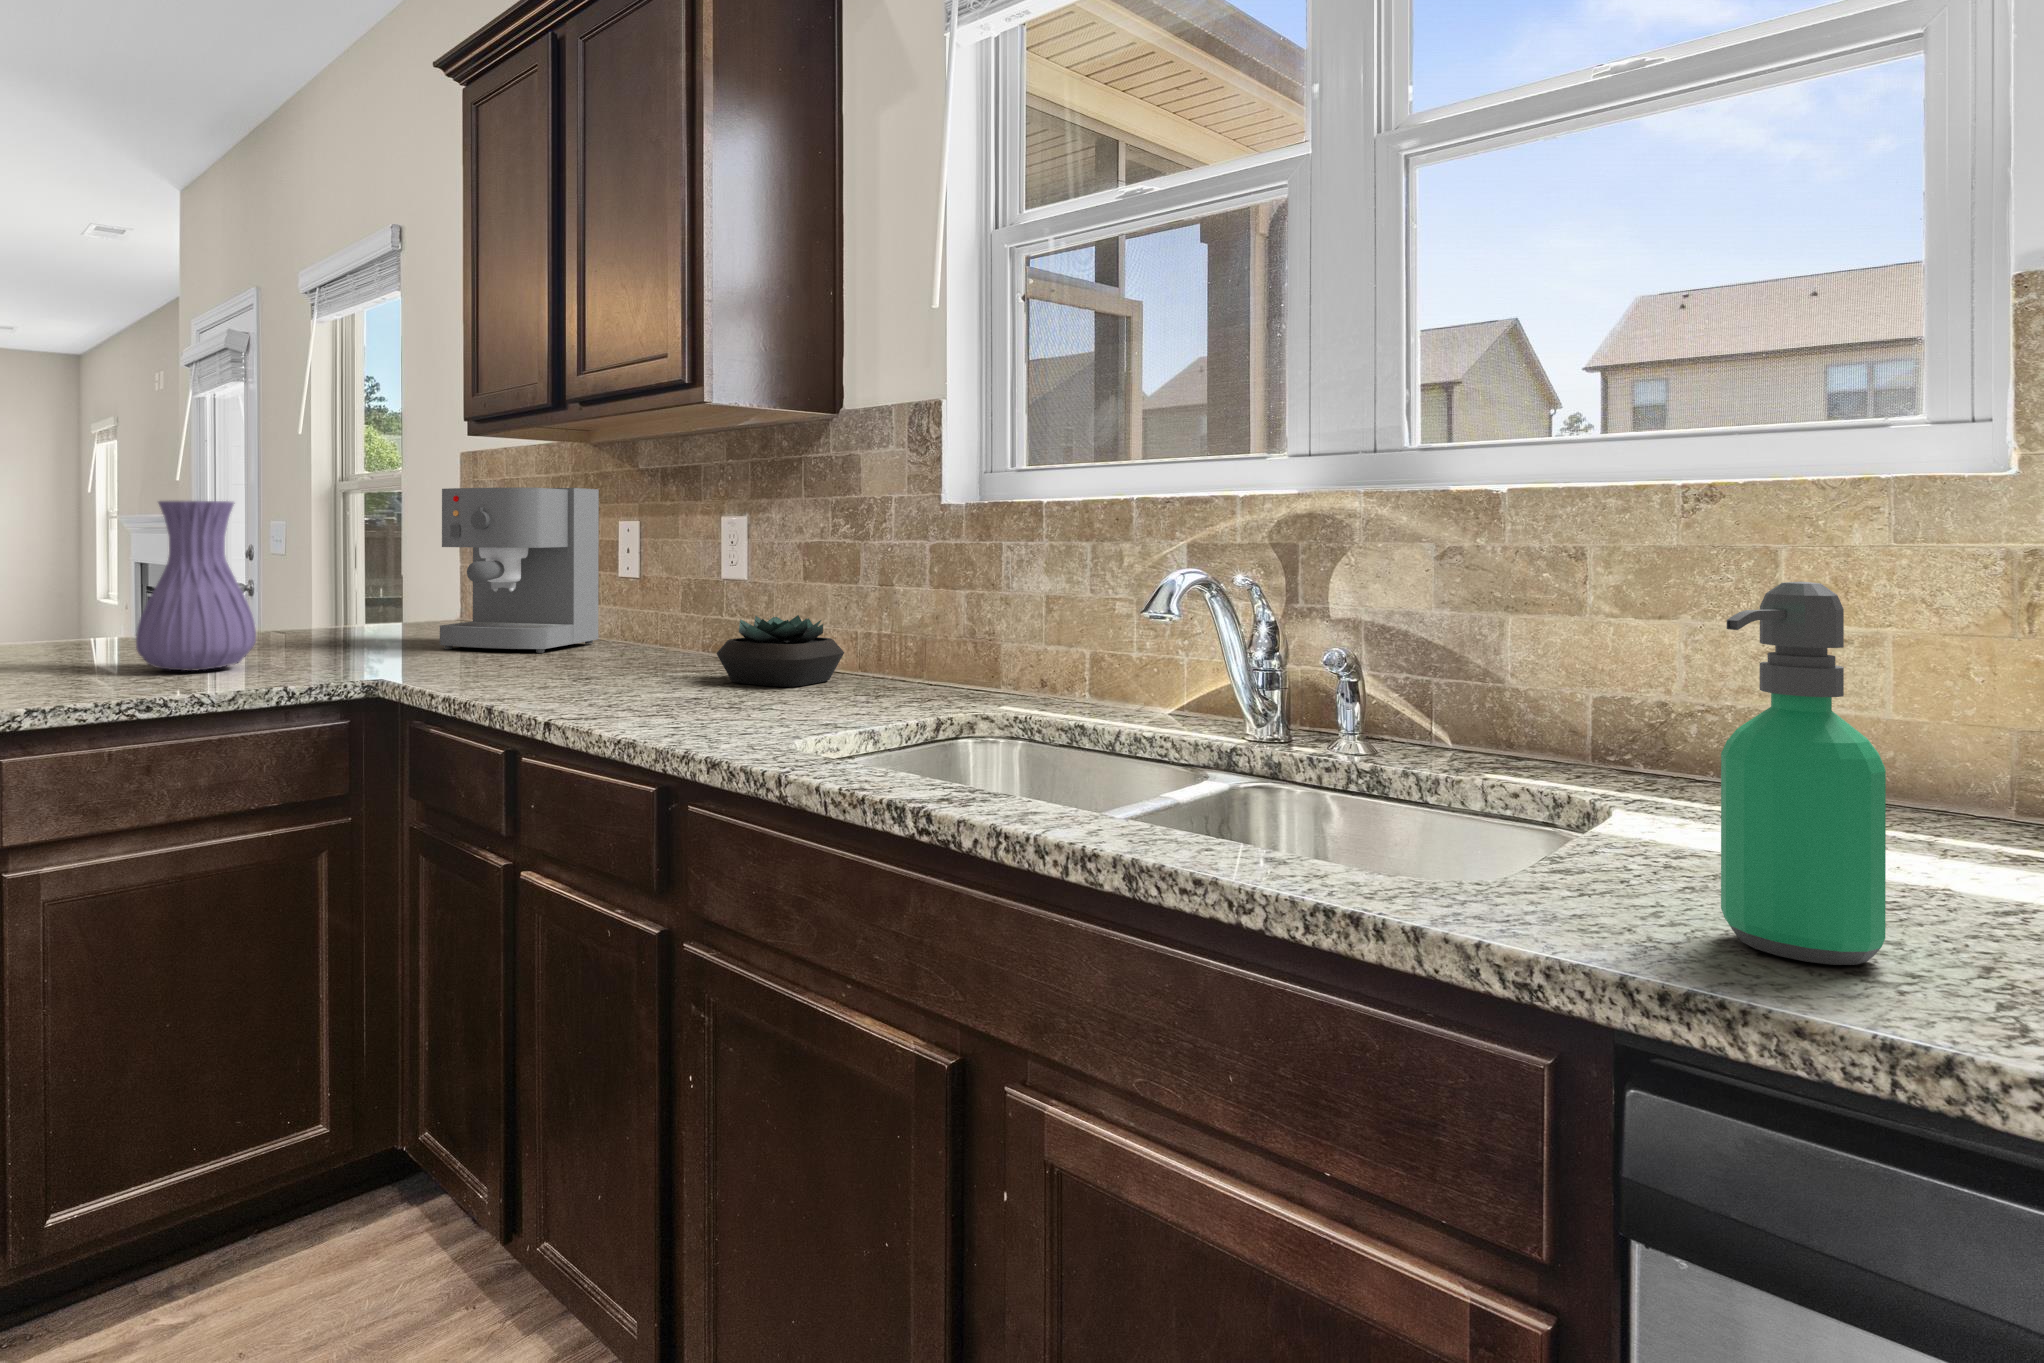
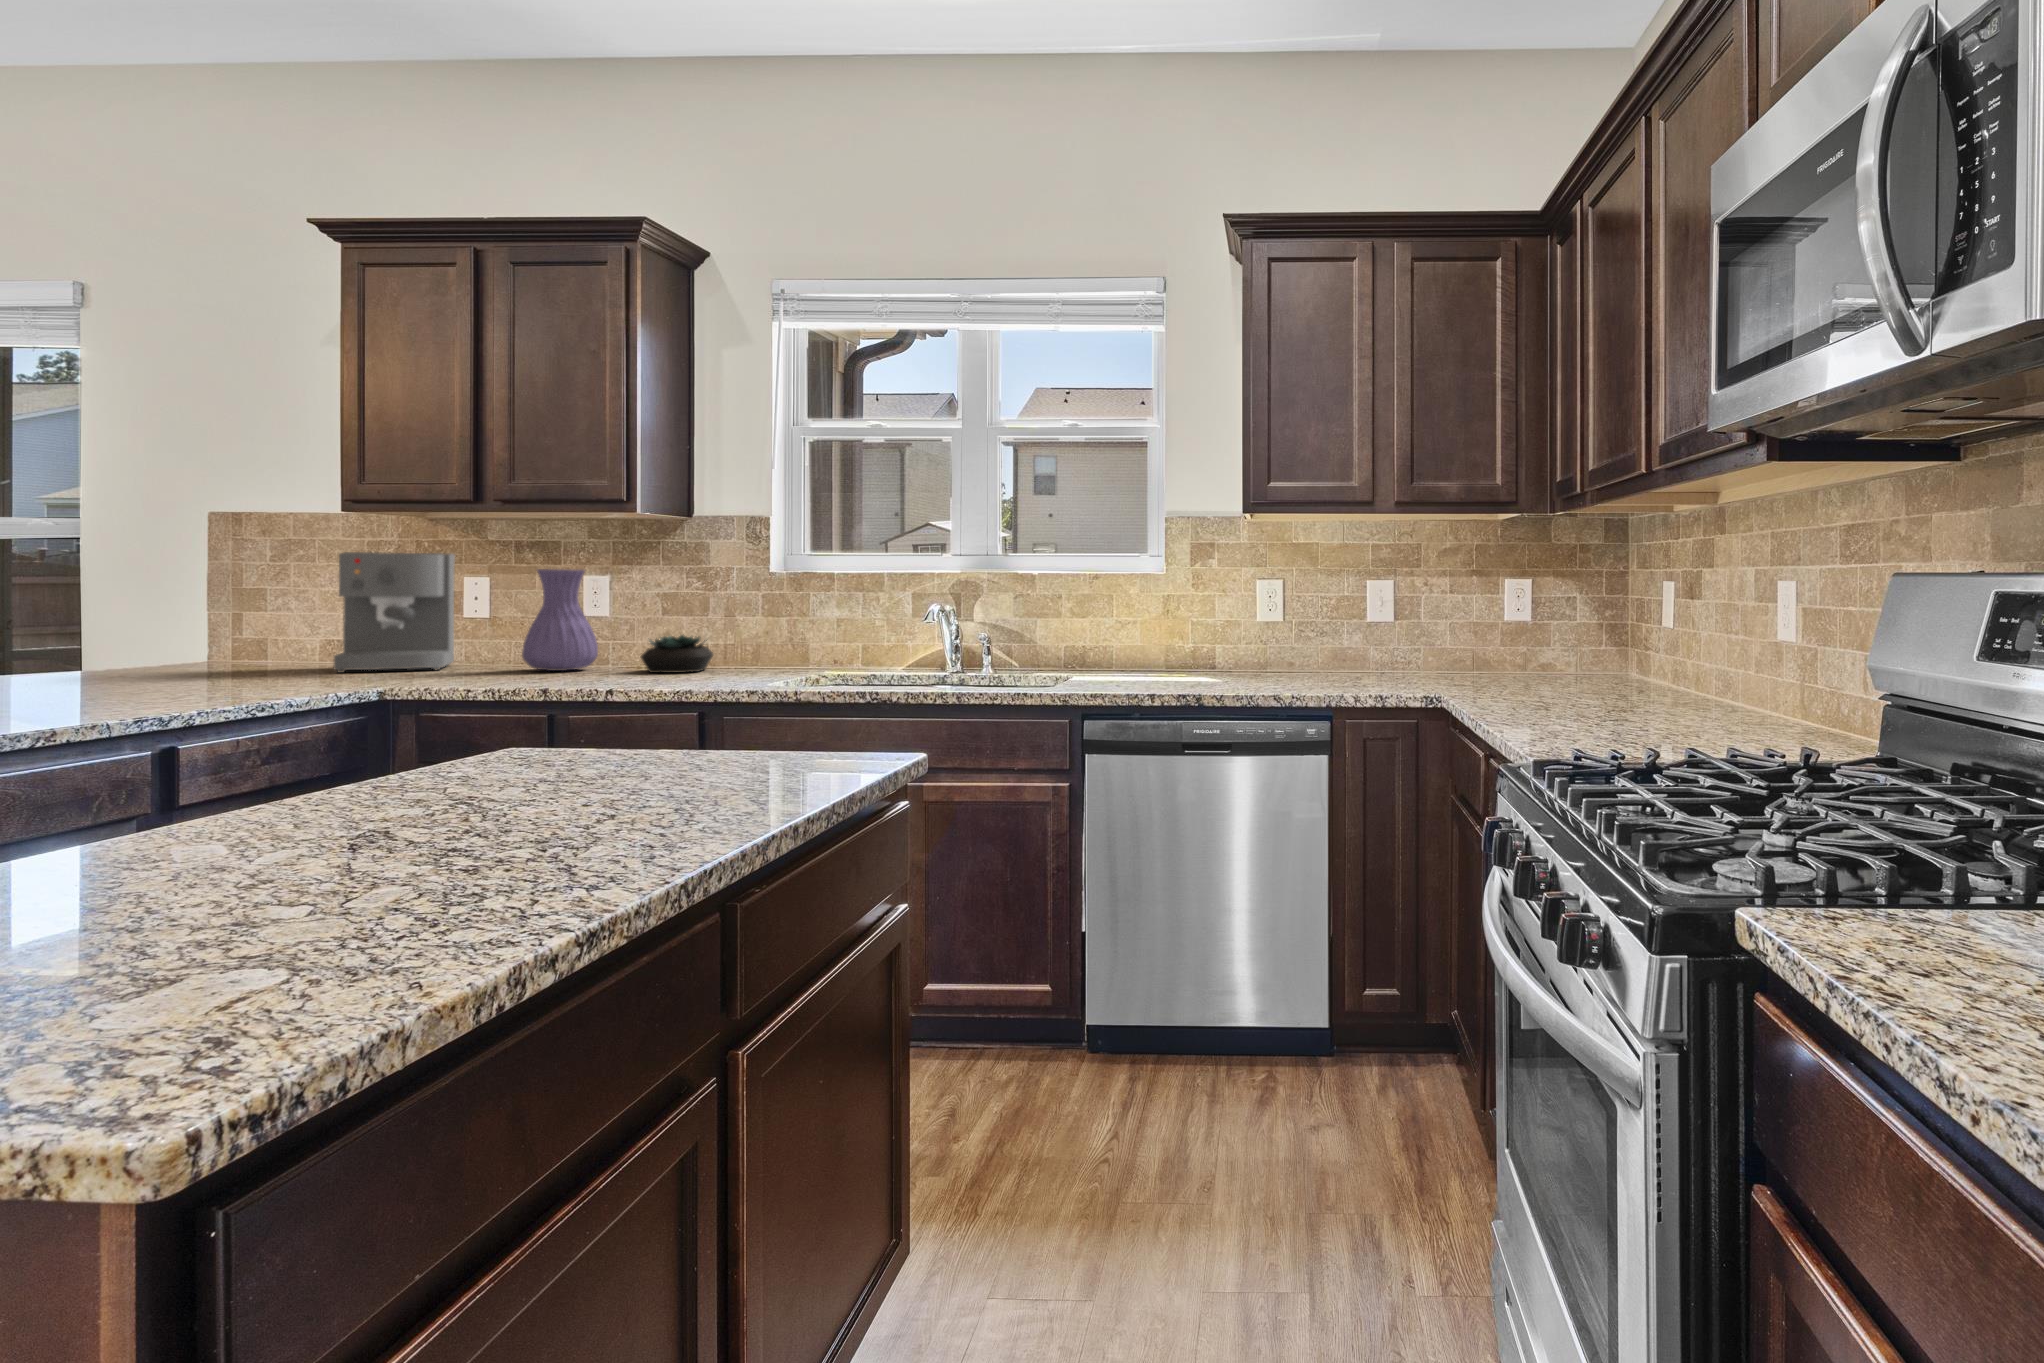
vase: present [136,501,256,671] -> present [522,569,598,671]
soap dispenser: present [1721,582,1886,965] -> none [1108,605,1137,690]

